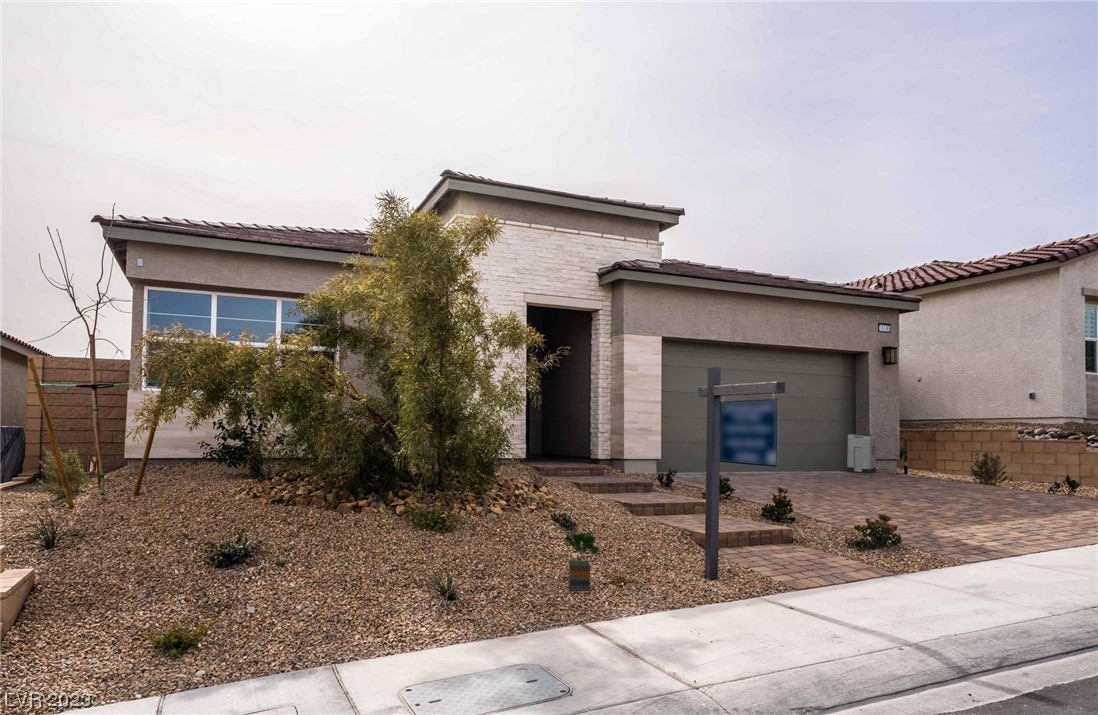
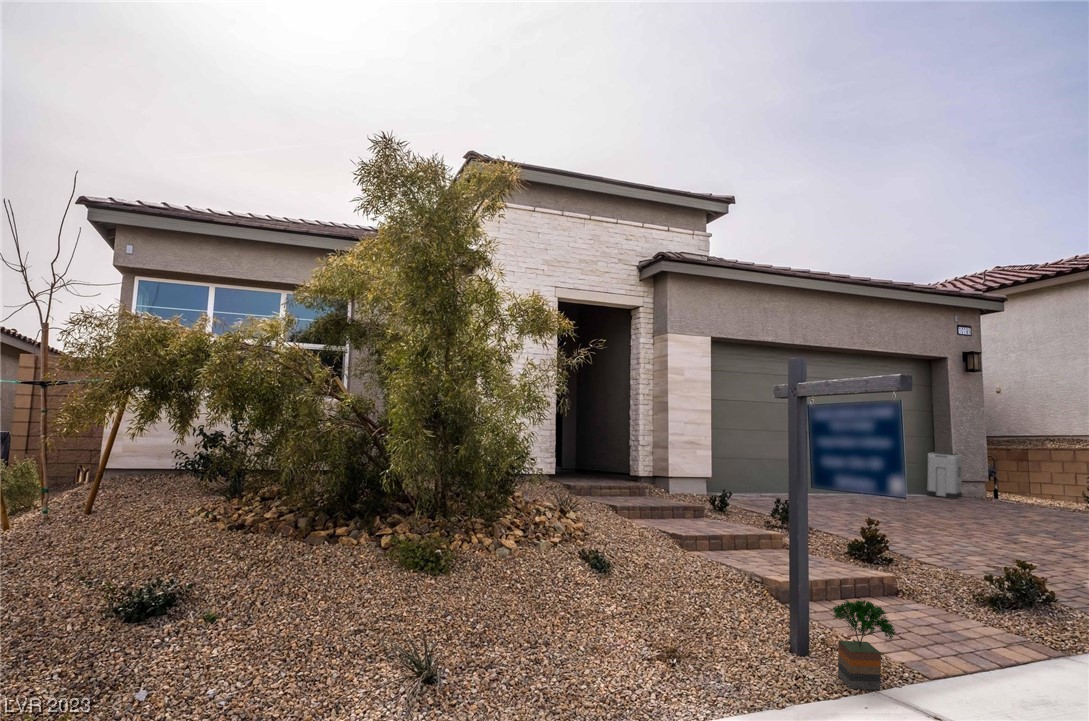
potted tree: present [564,532,599,591] -> present [833,600,896,690]

